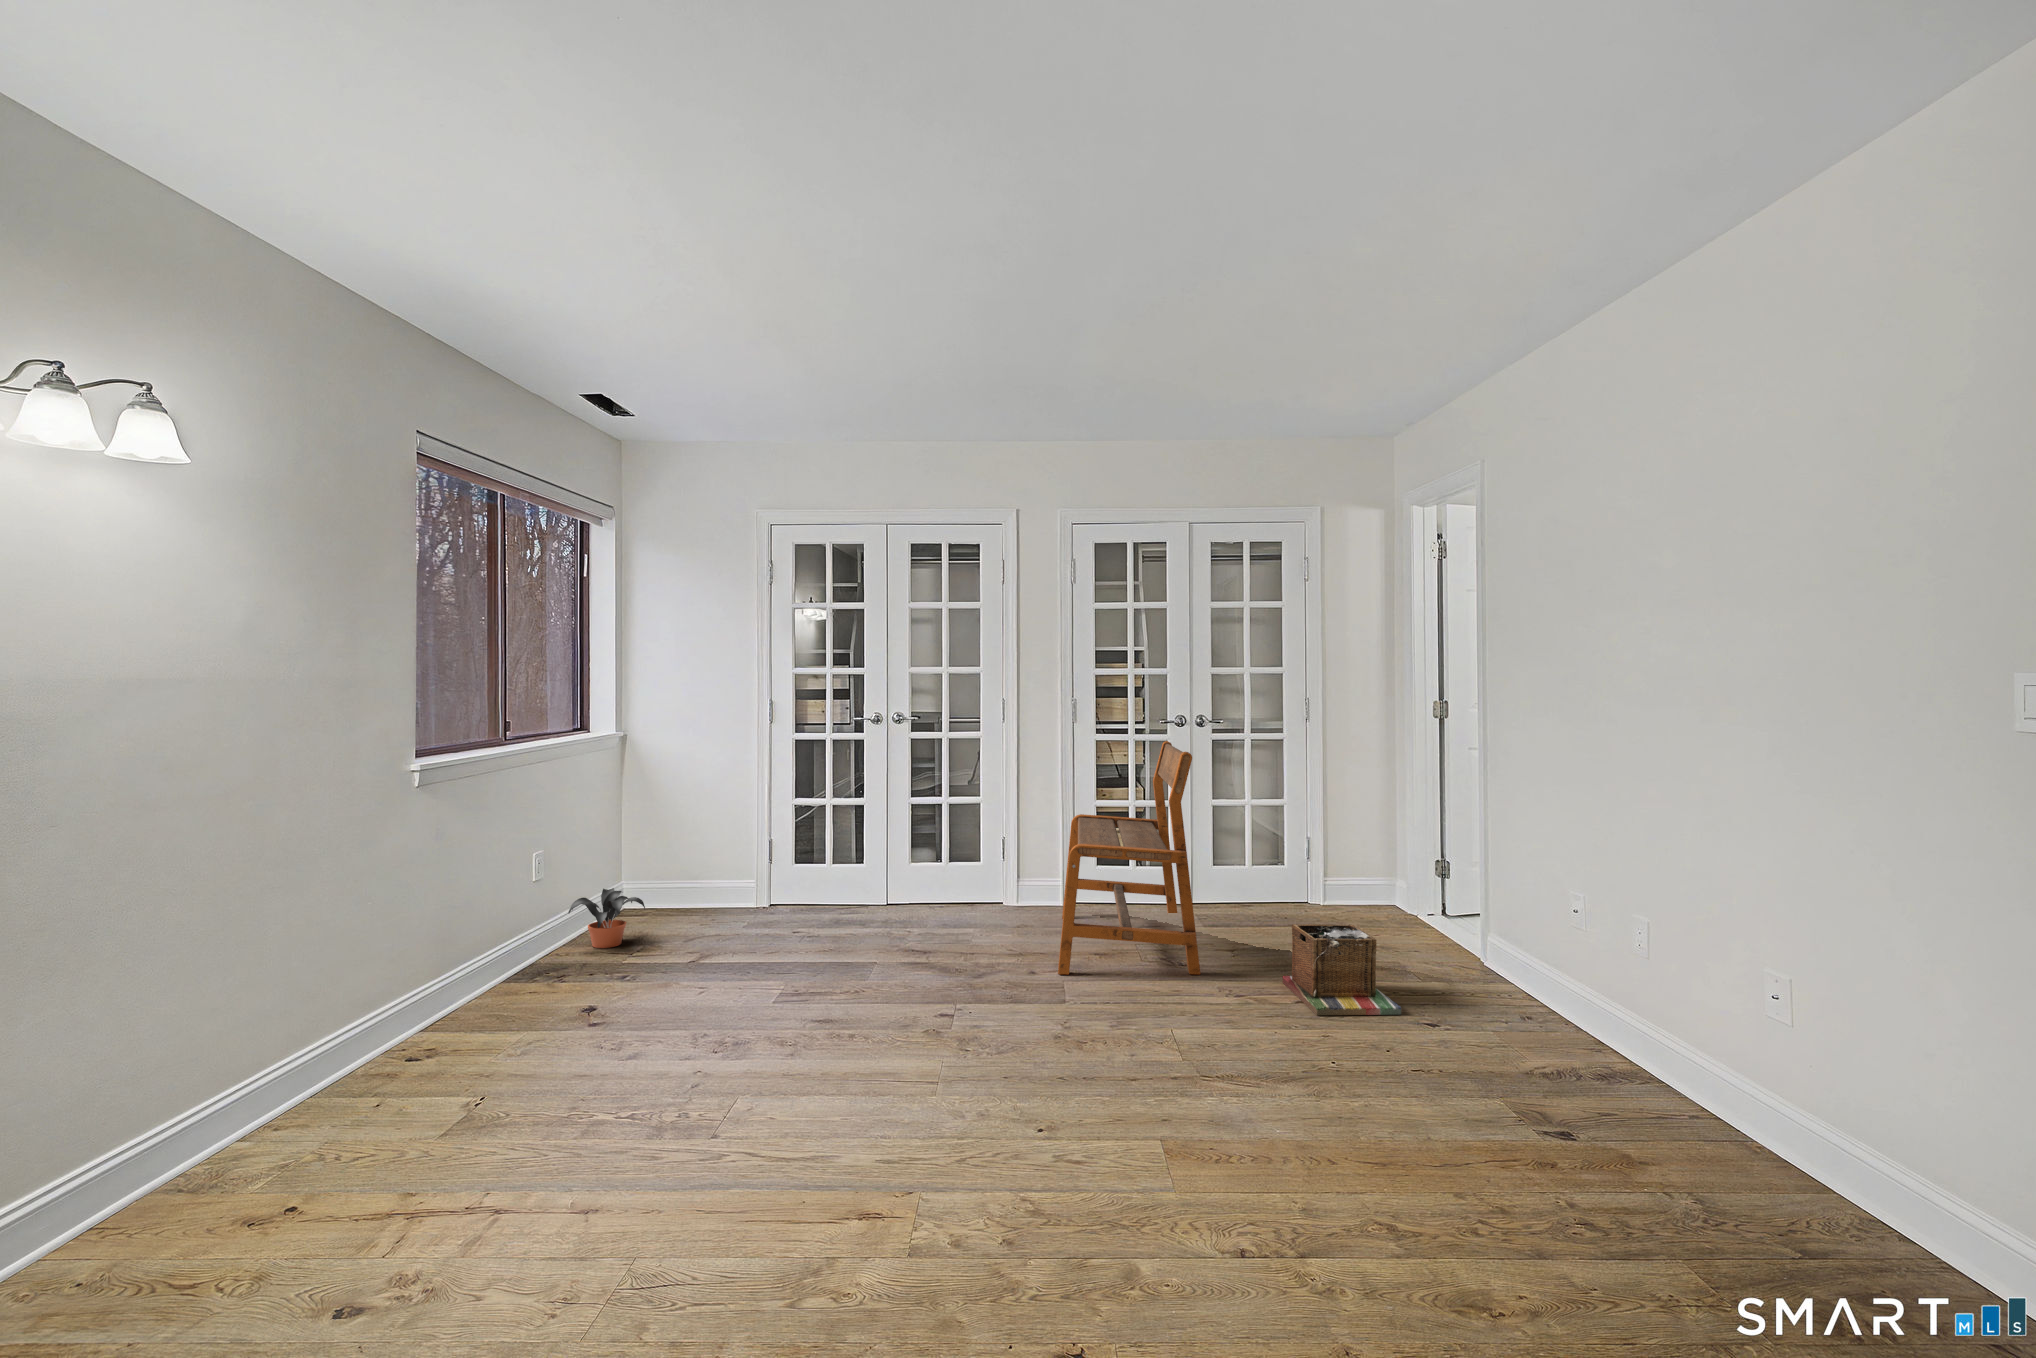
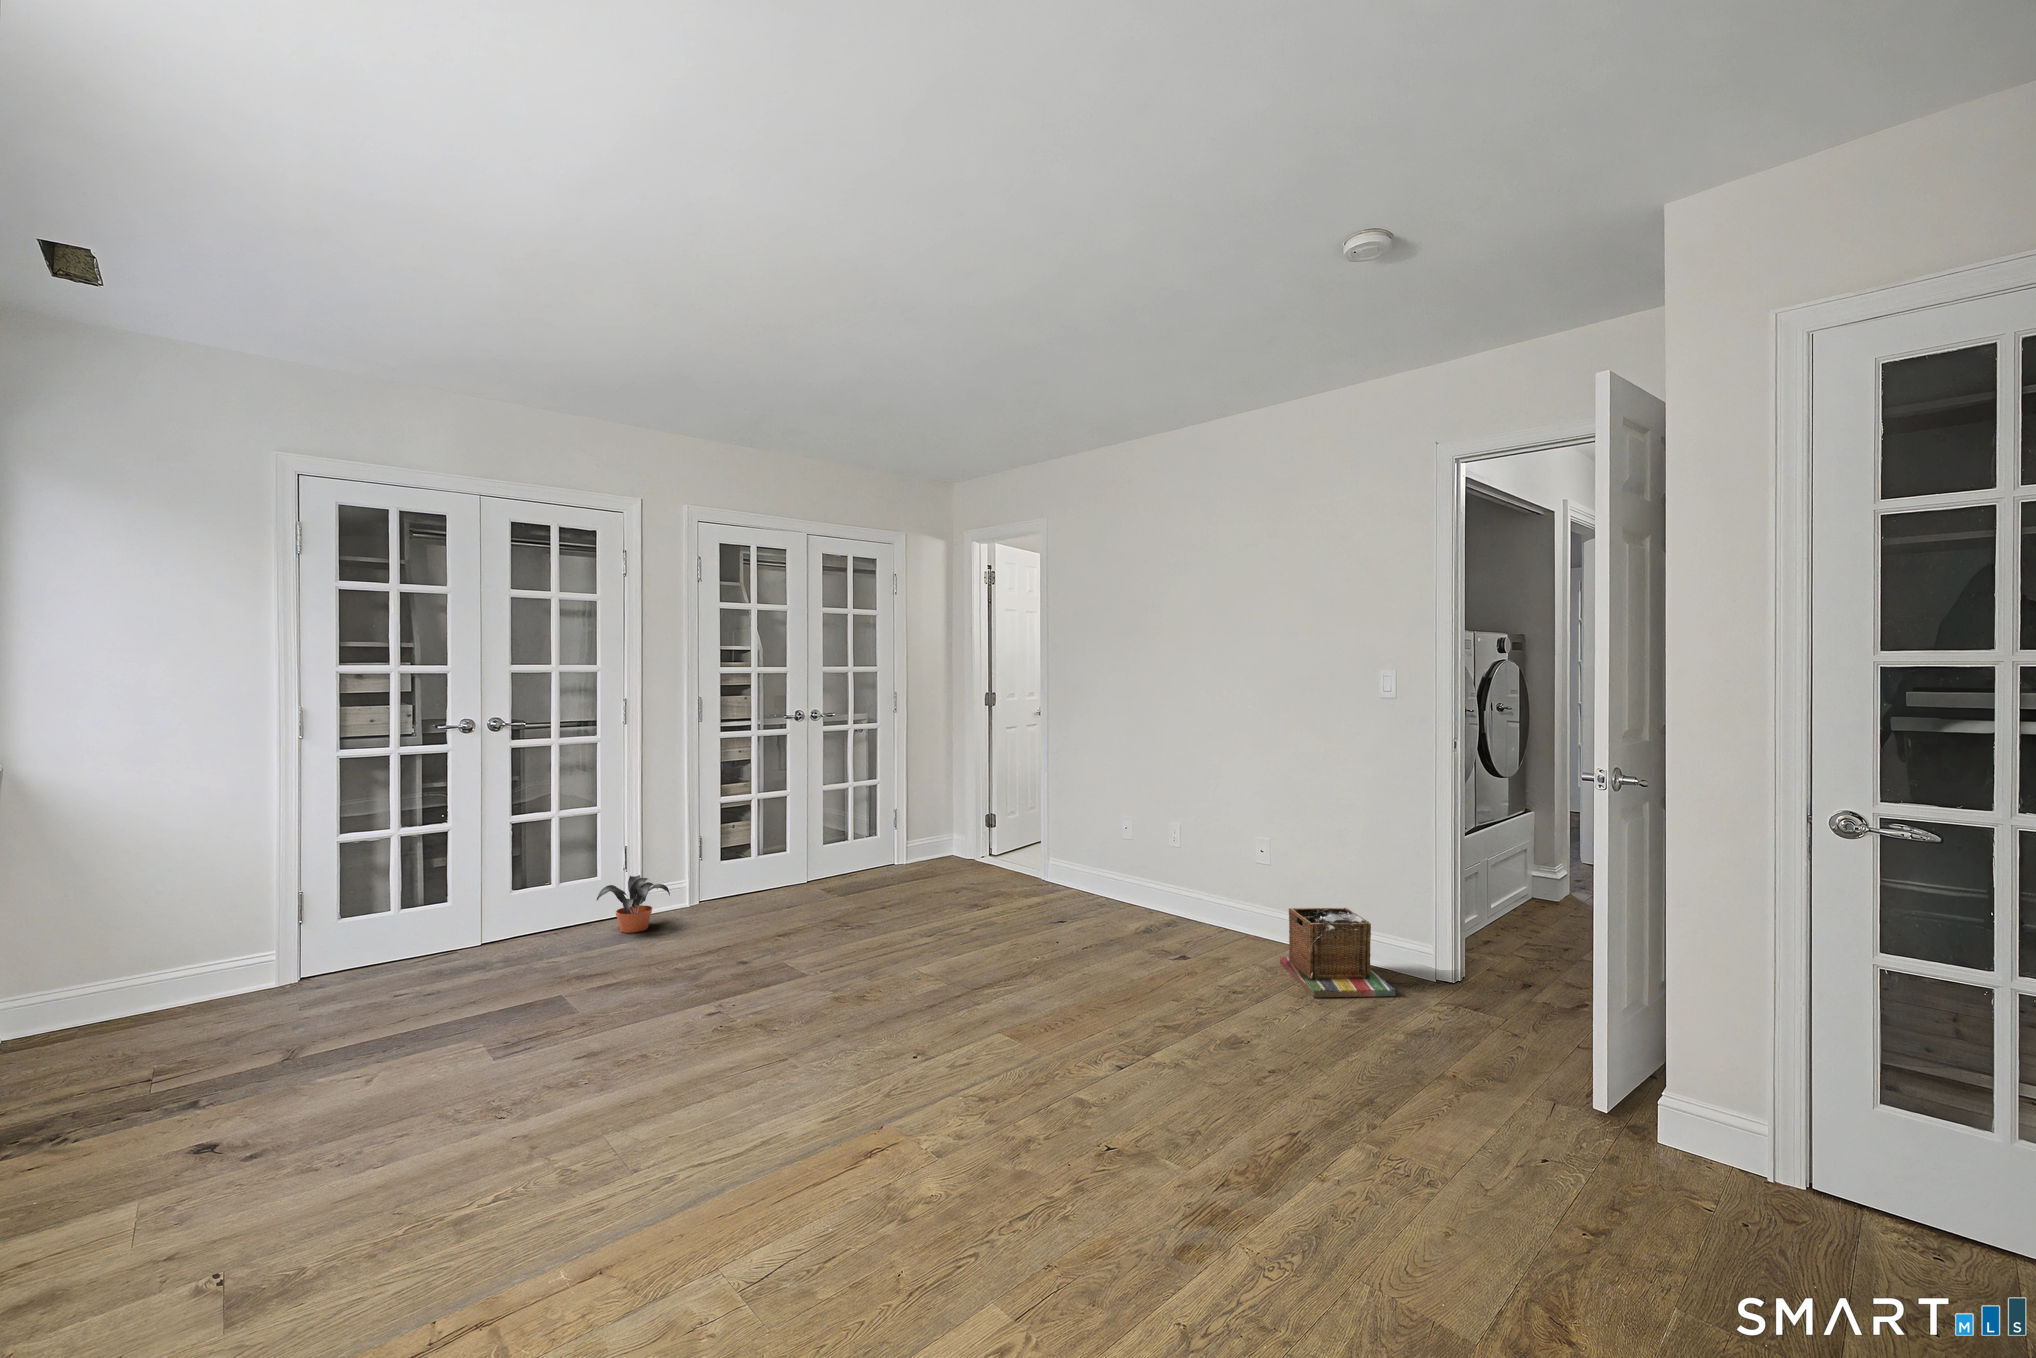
bench: present [1058,741,1200,974] -> none [1064,729,1201,957]

